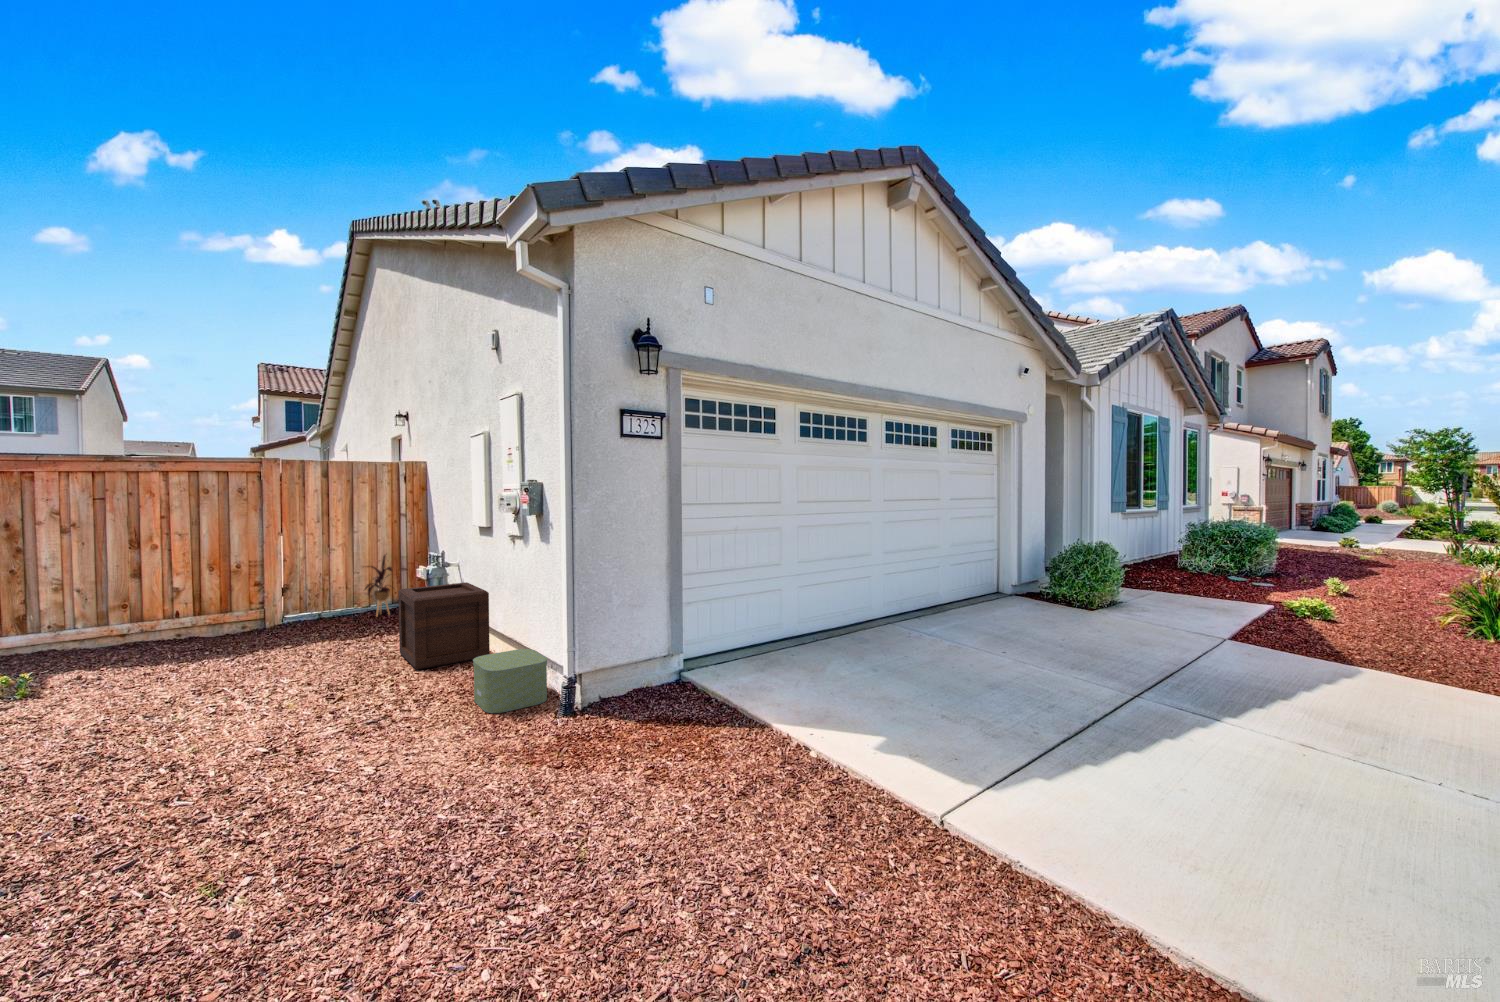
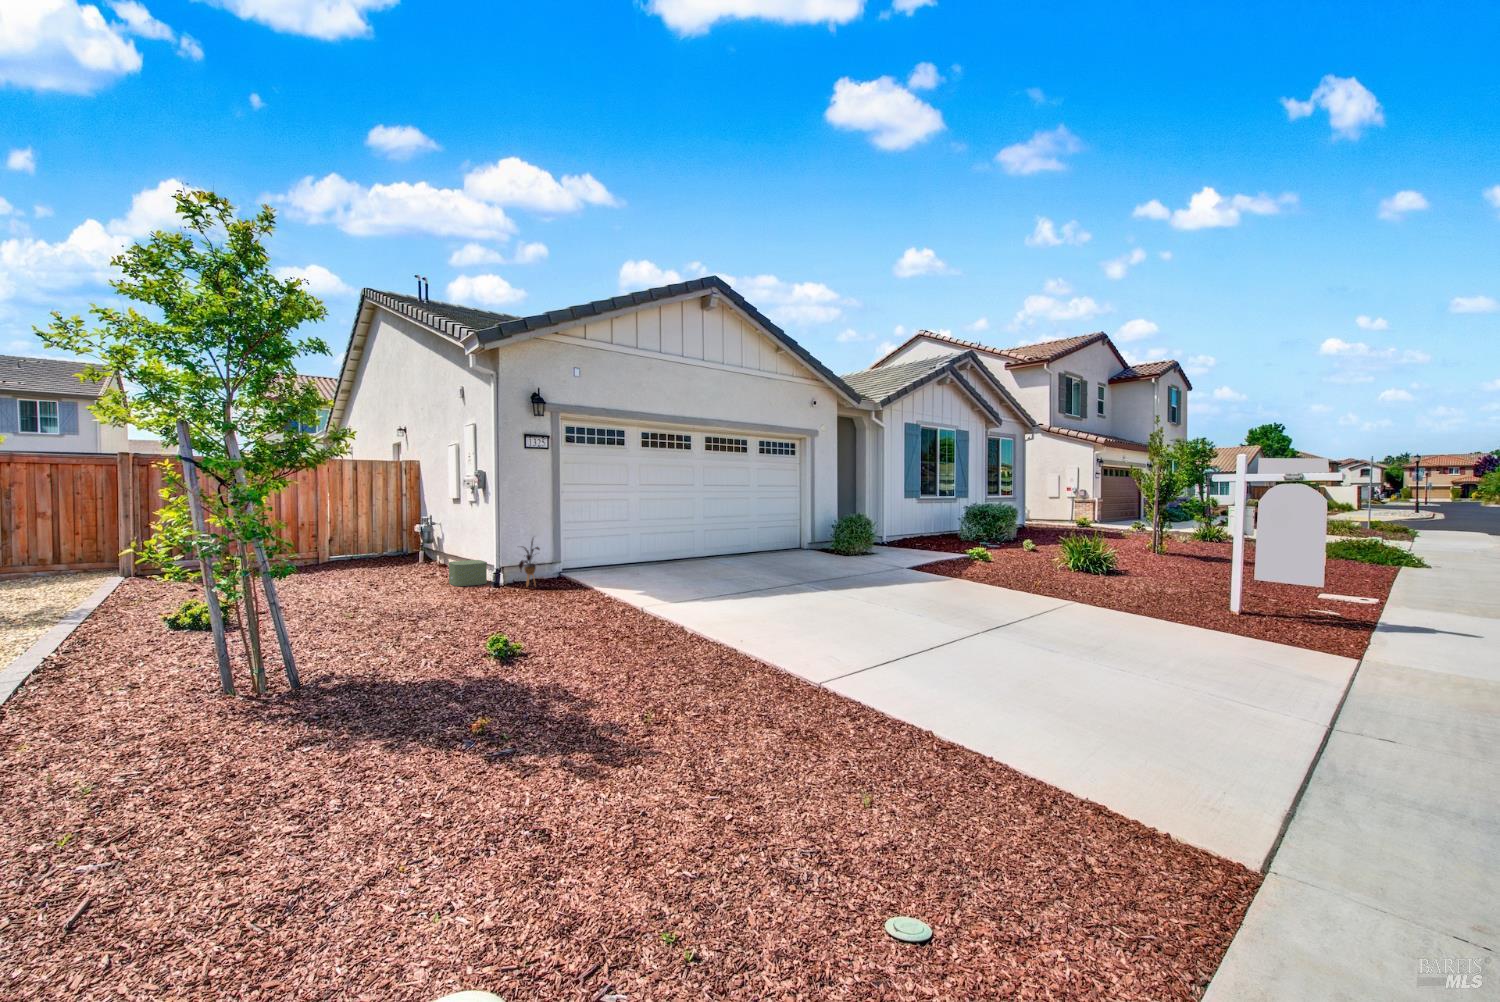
house plant: present [365,555,392,616] -> present [519,539,540,586]
wooden crate: present [398,582,490,670] -> none [406,532,458,575]

